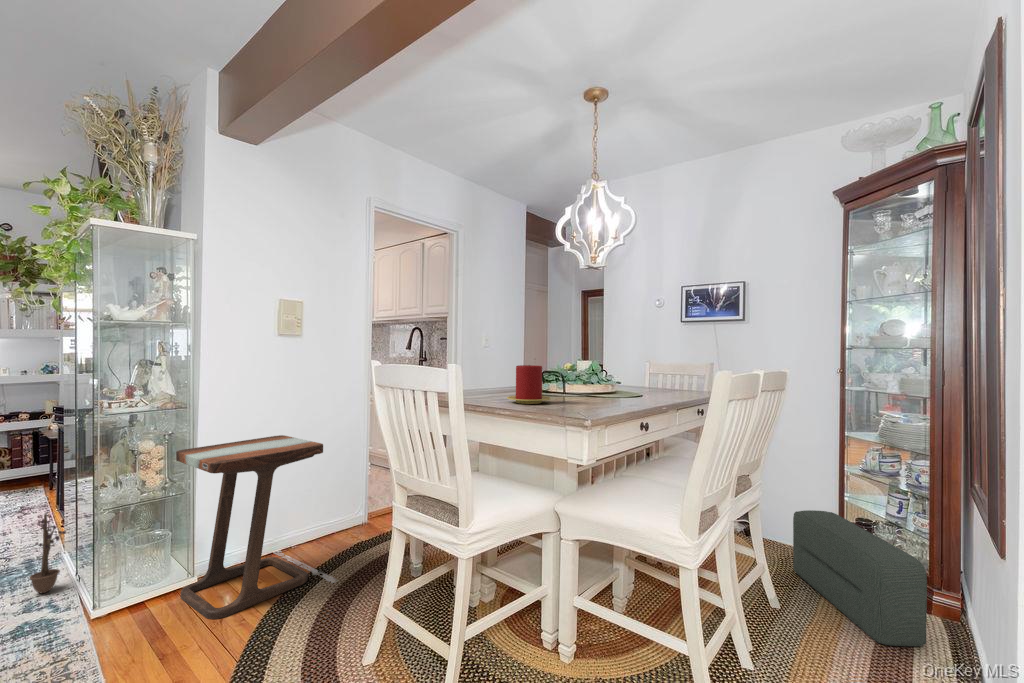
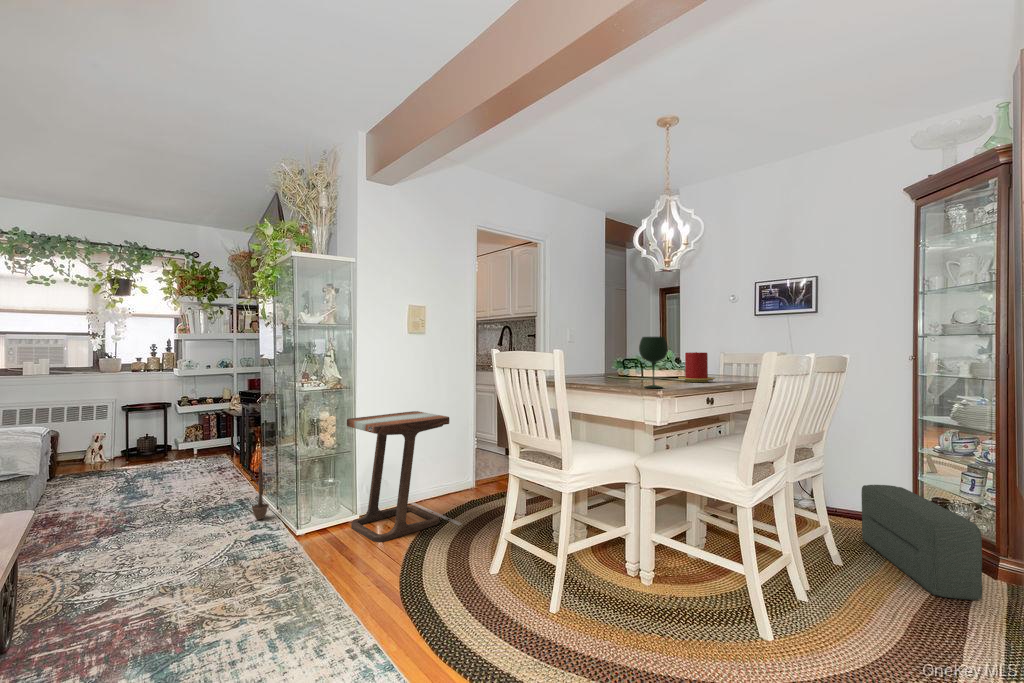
wine glass: none [561,349,597,416] -> present [639,337,668,388]
candle: present [507,365,551,404] -> present [678,352,715,382]

